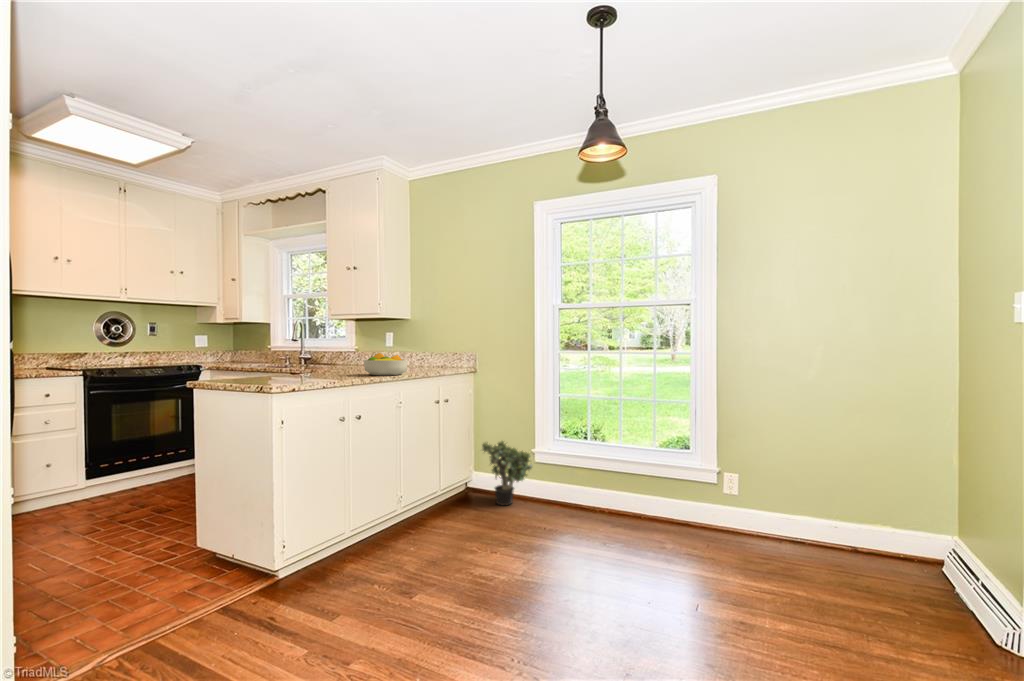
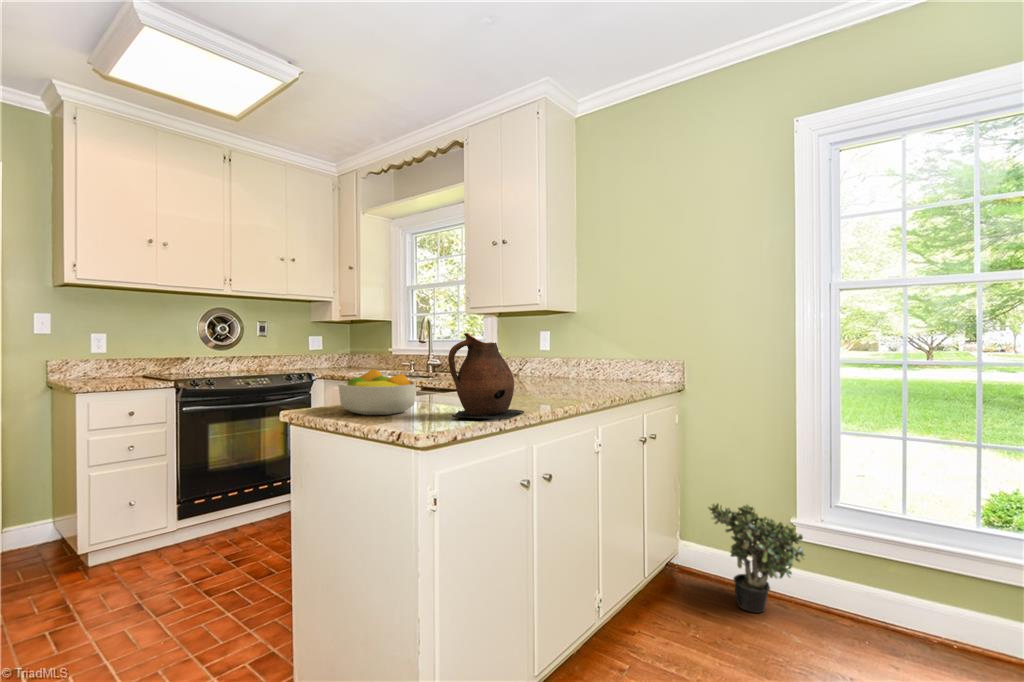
ceramic pitcher: none [295,334,343,382] -> present [448,333,524,421]
fruit bowl: present [364,353,408,376] -> present [338,369,416,415]

